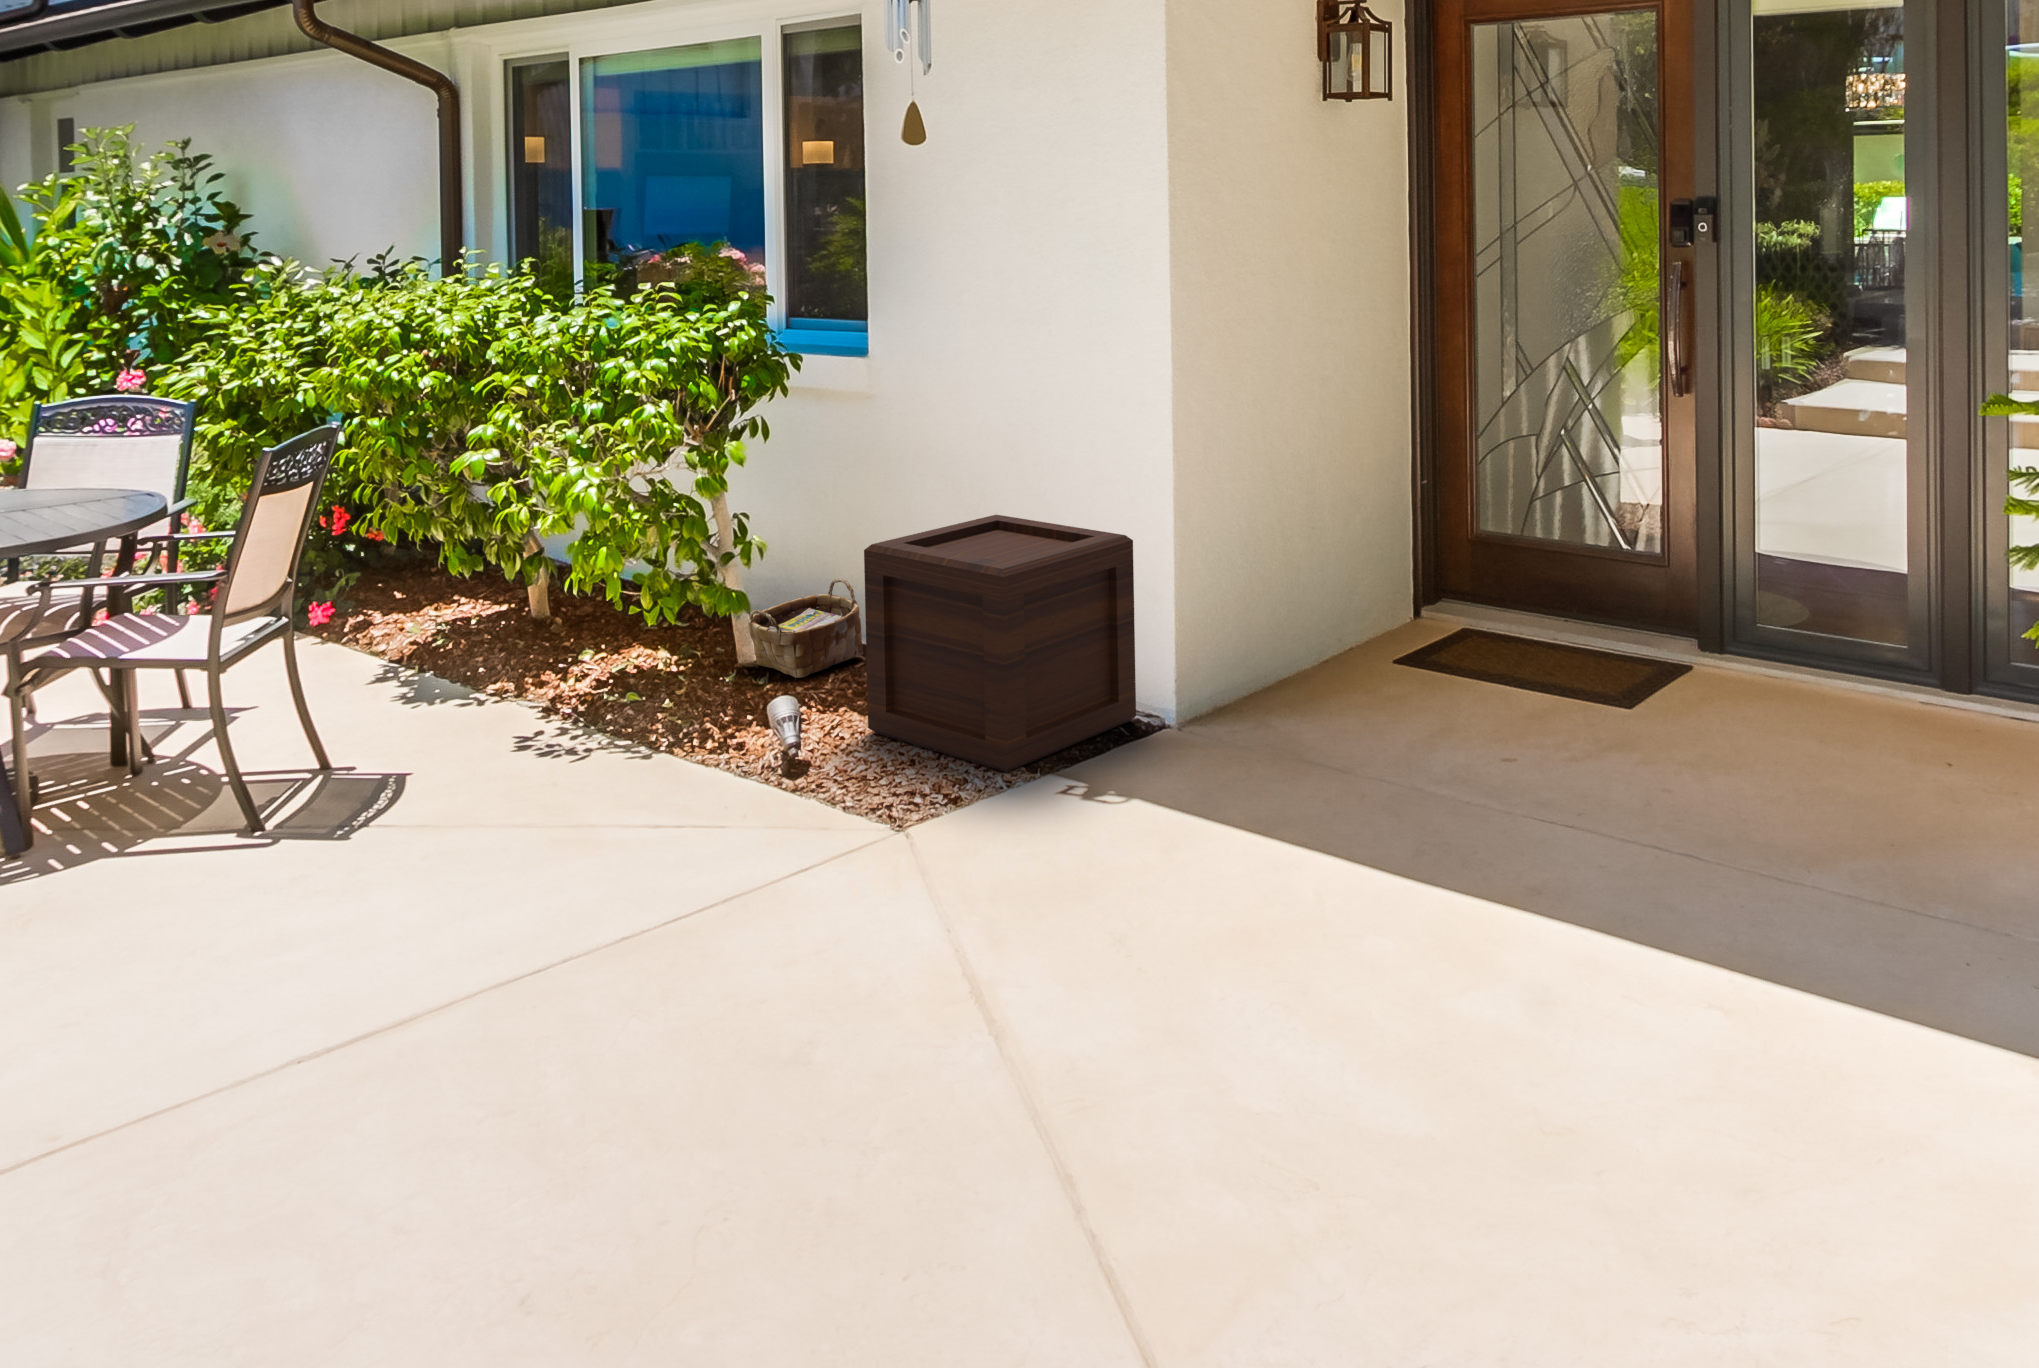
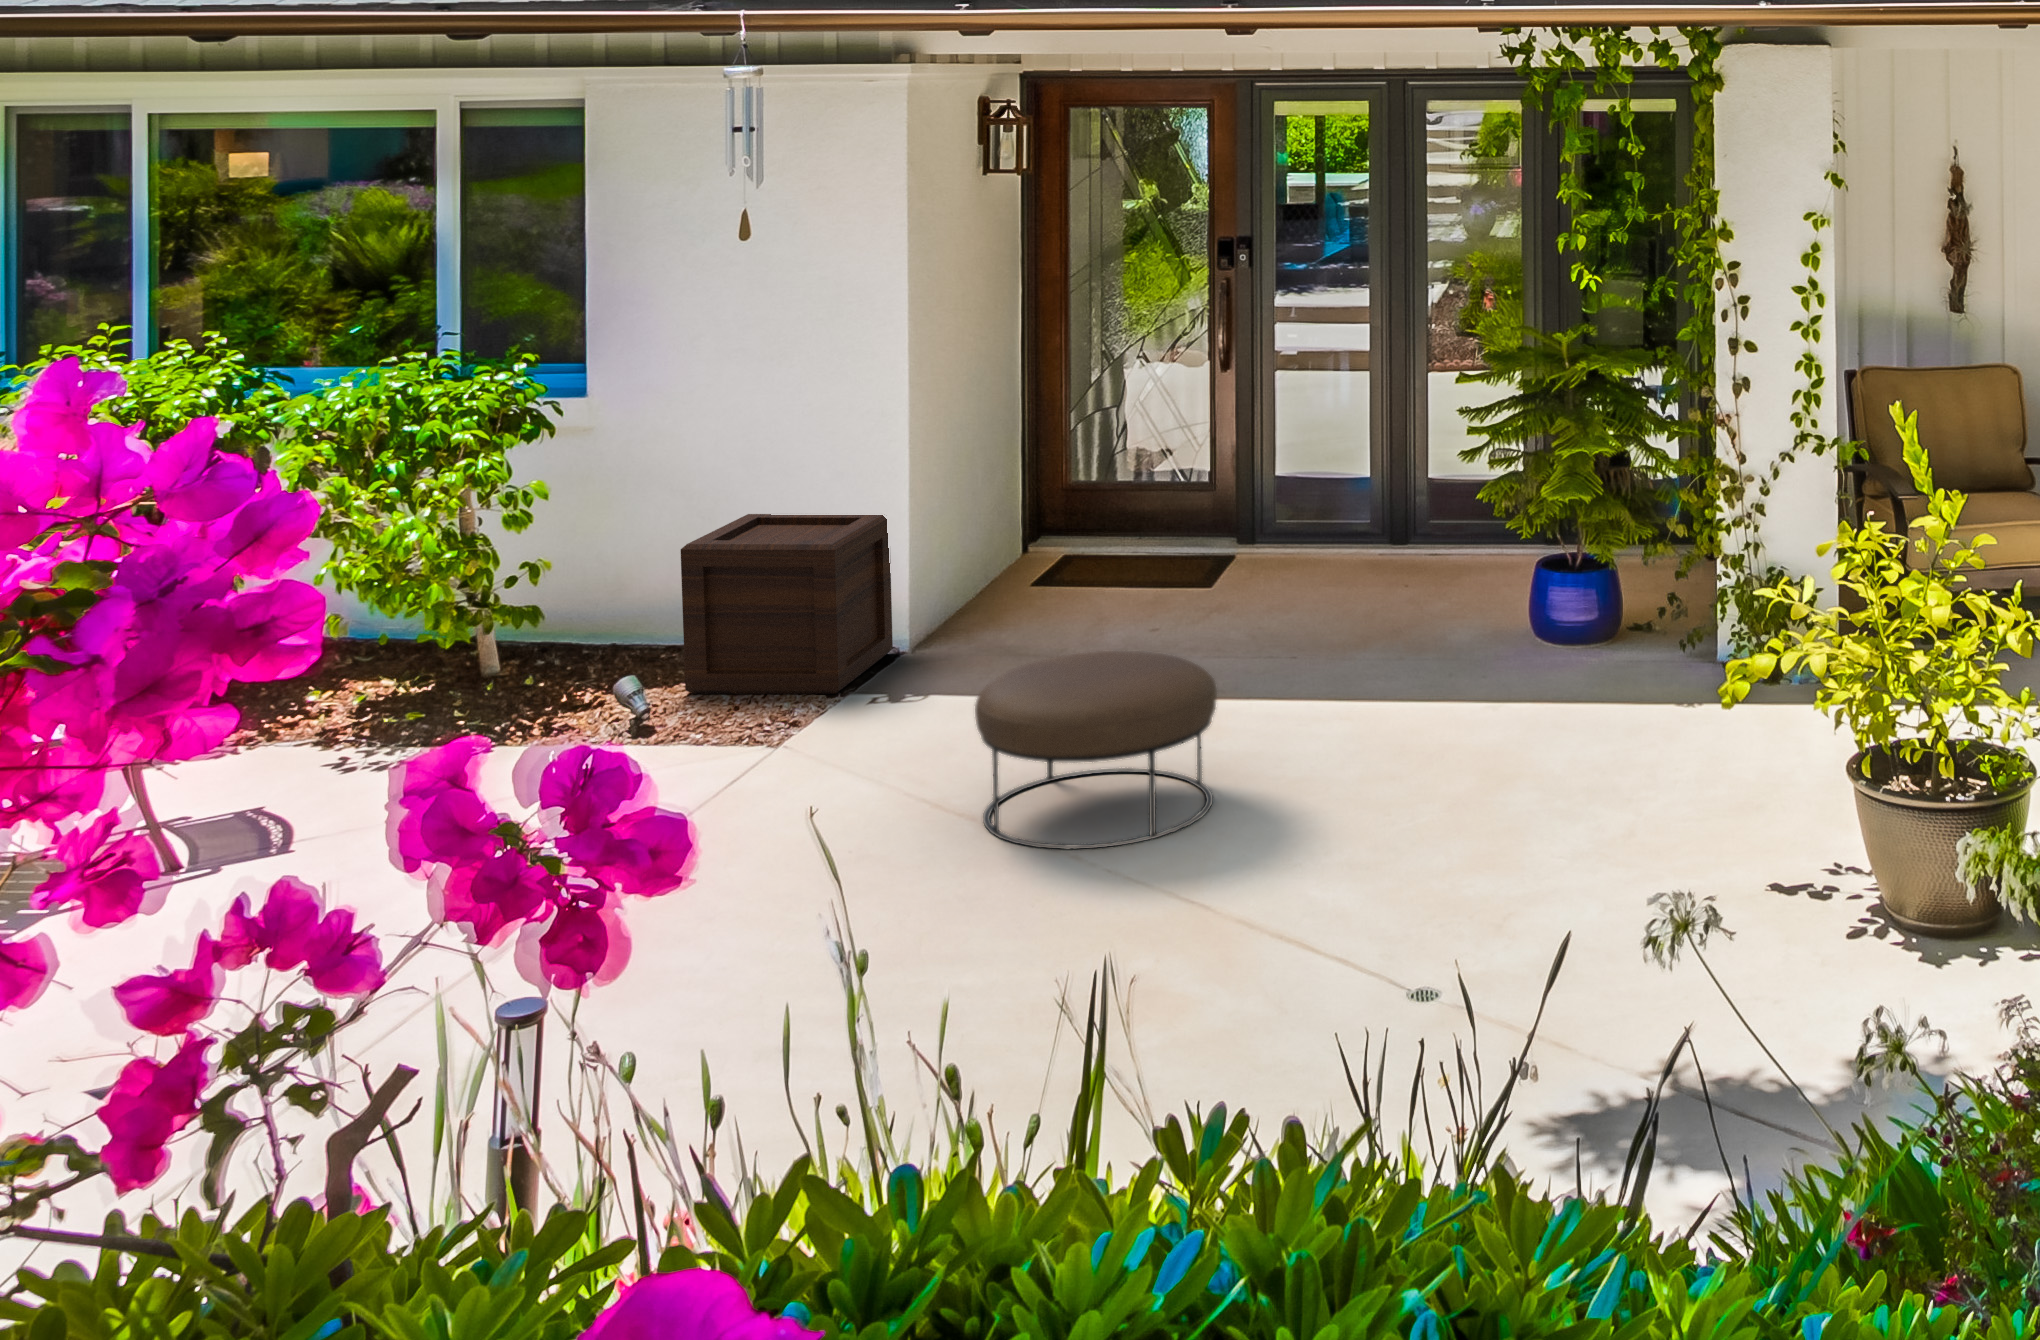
woven basket: present [748,578,863,678] -> none [487,591,593,677]
ottoman: none [841,827,1278,1279] -> present [975,651,1217,849]

